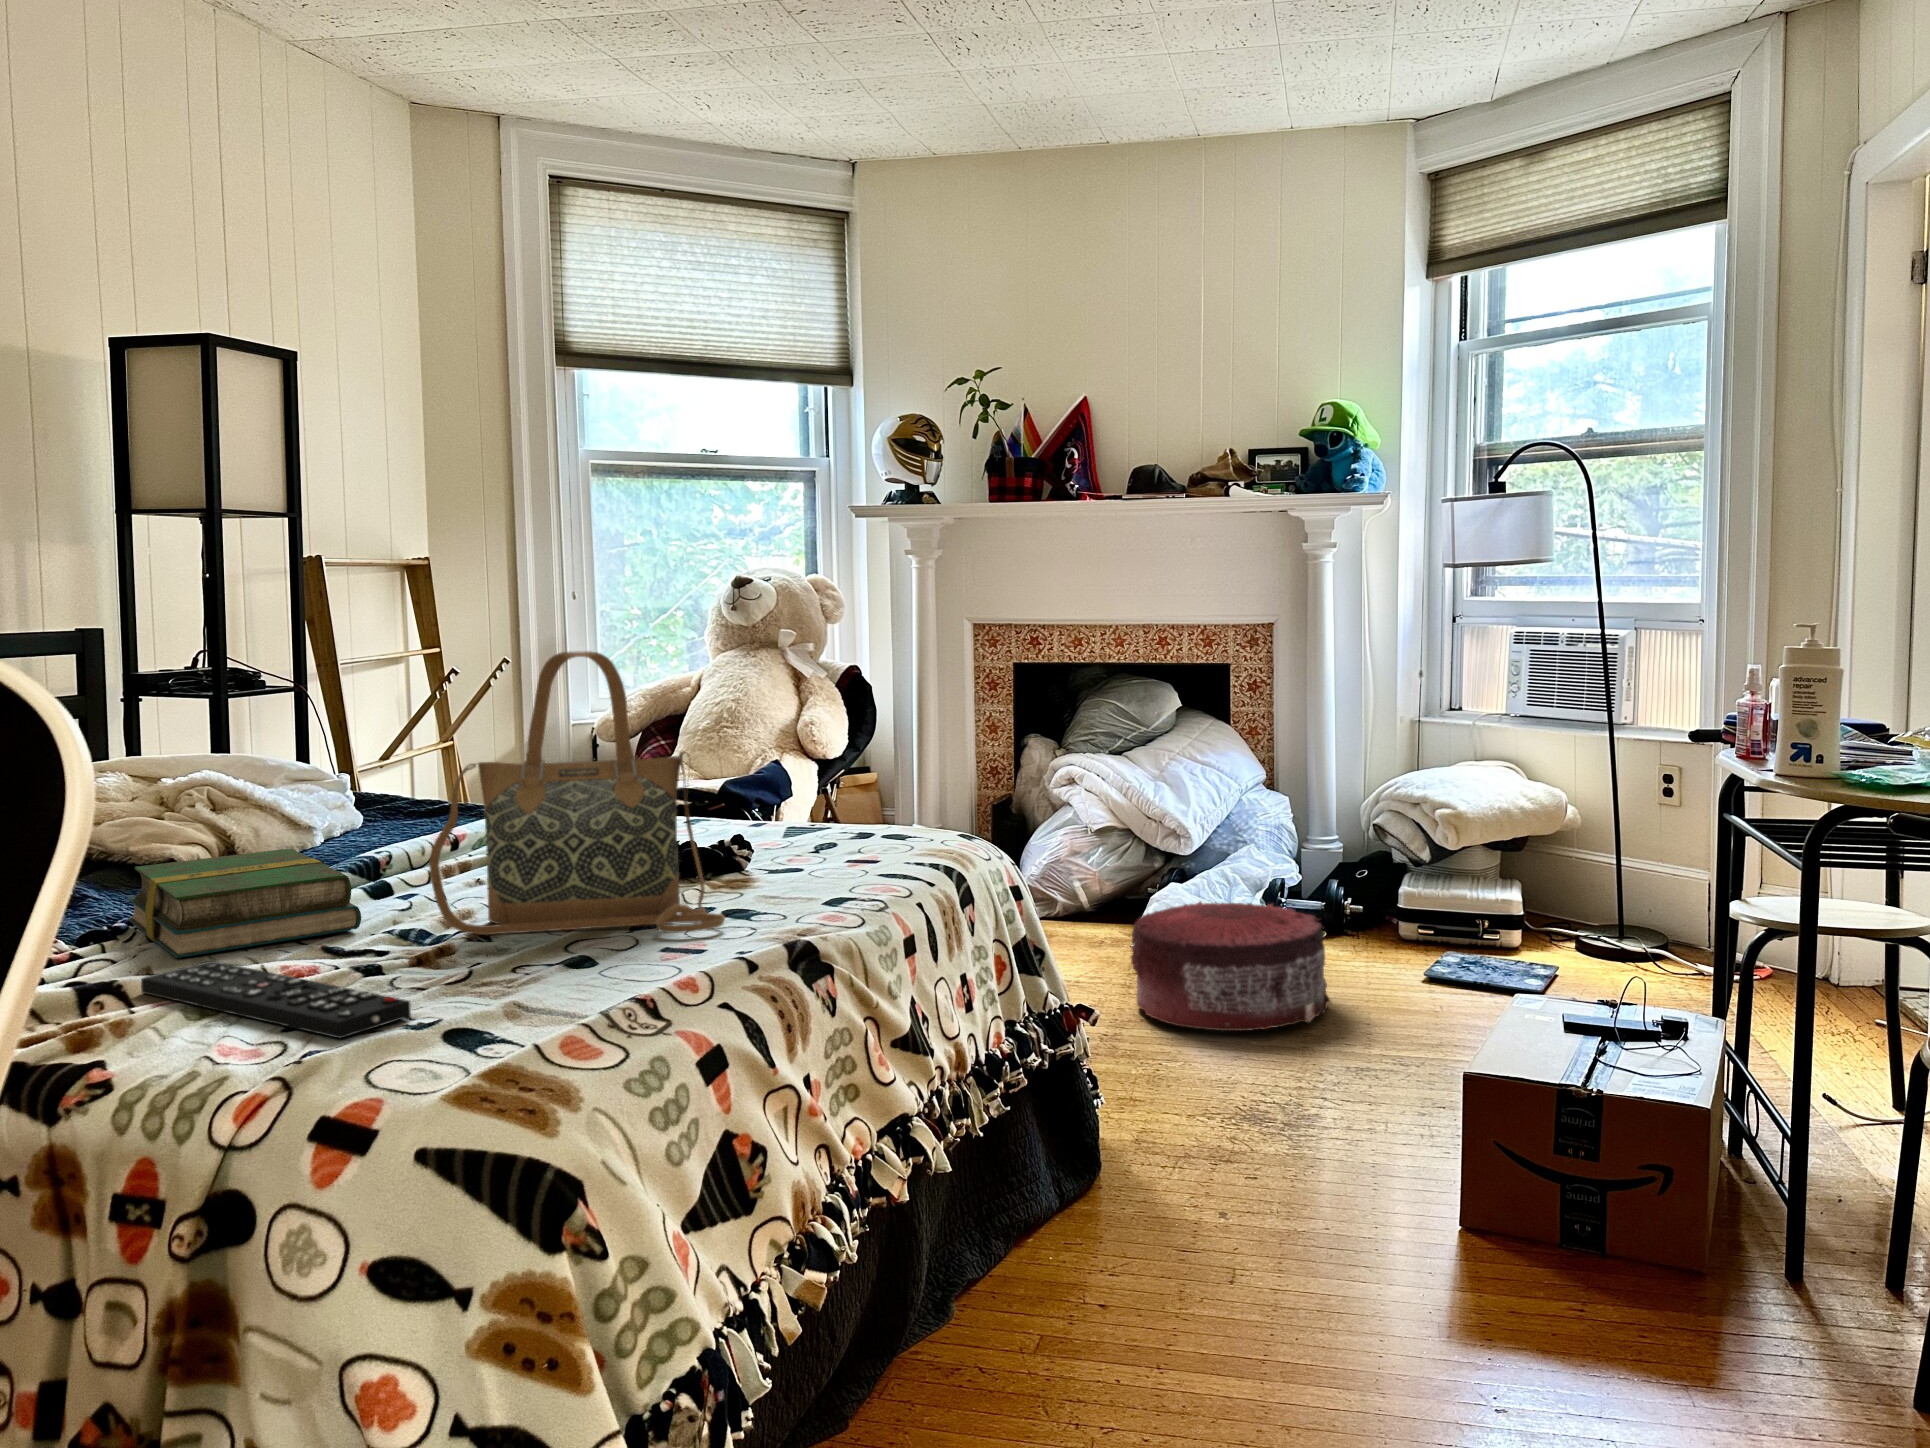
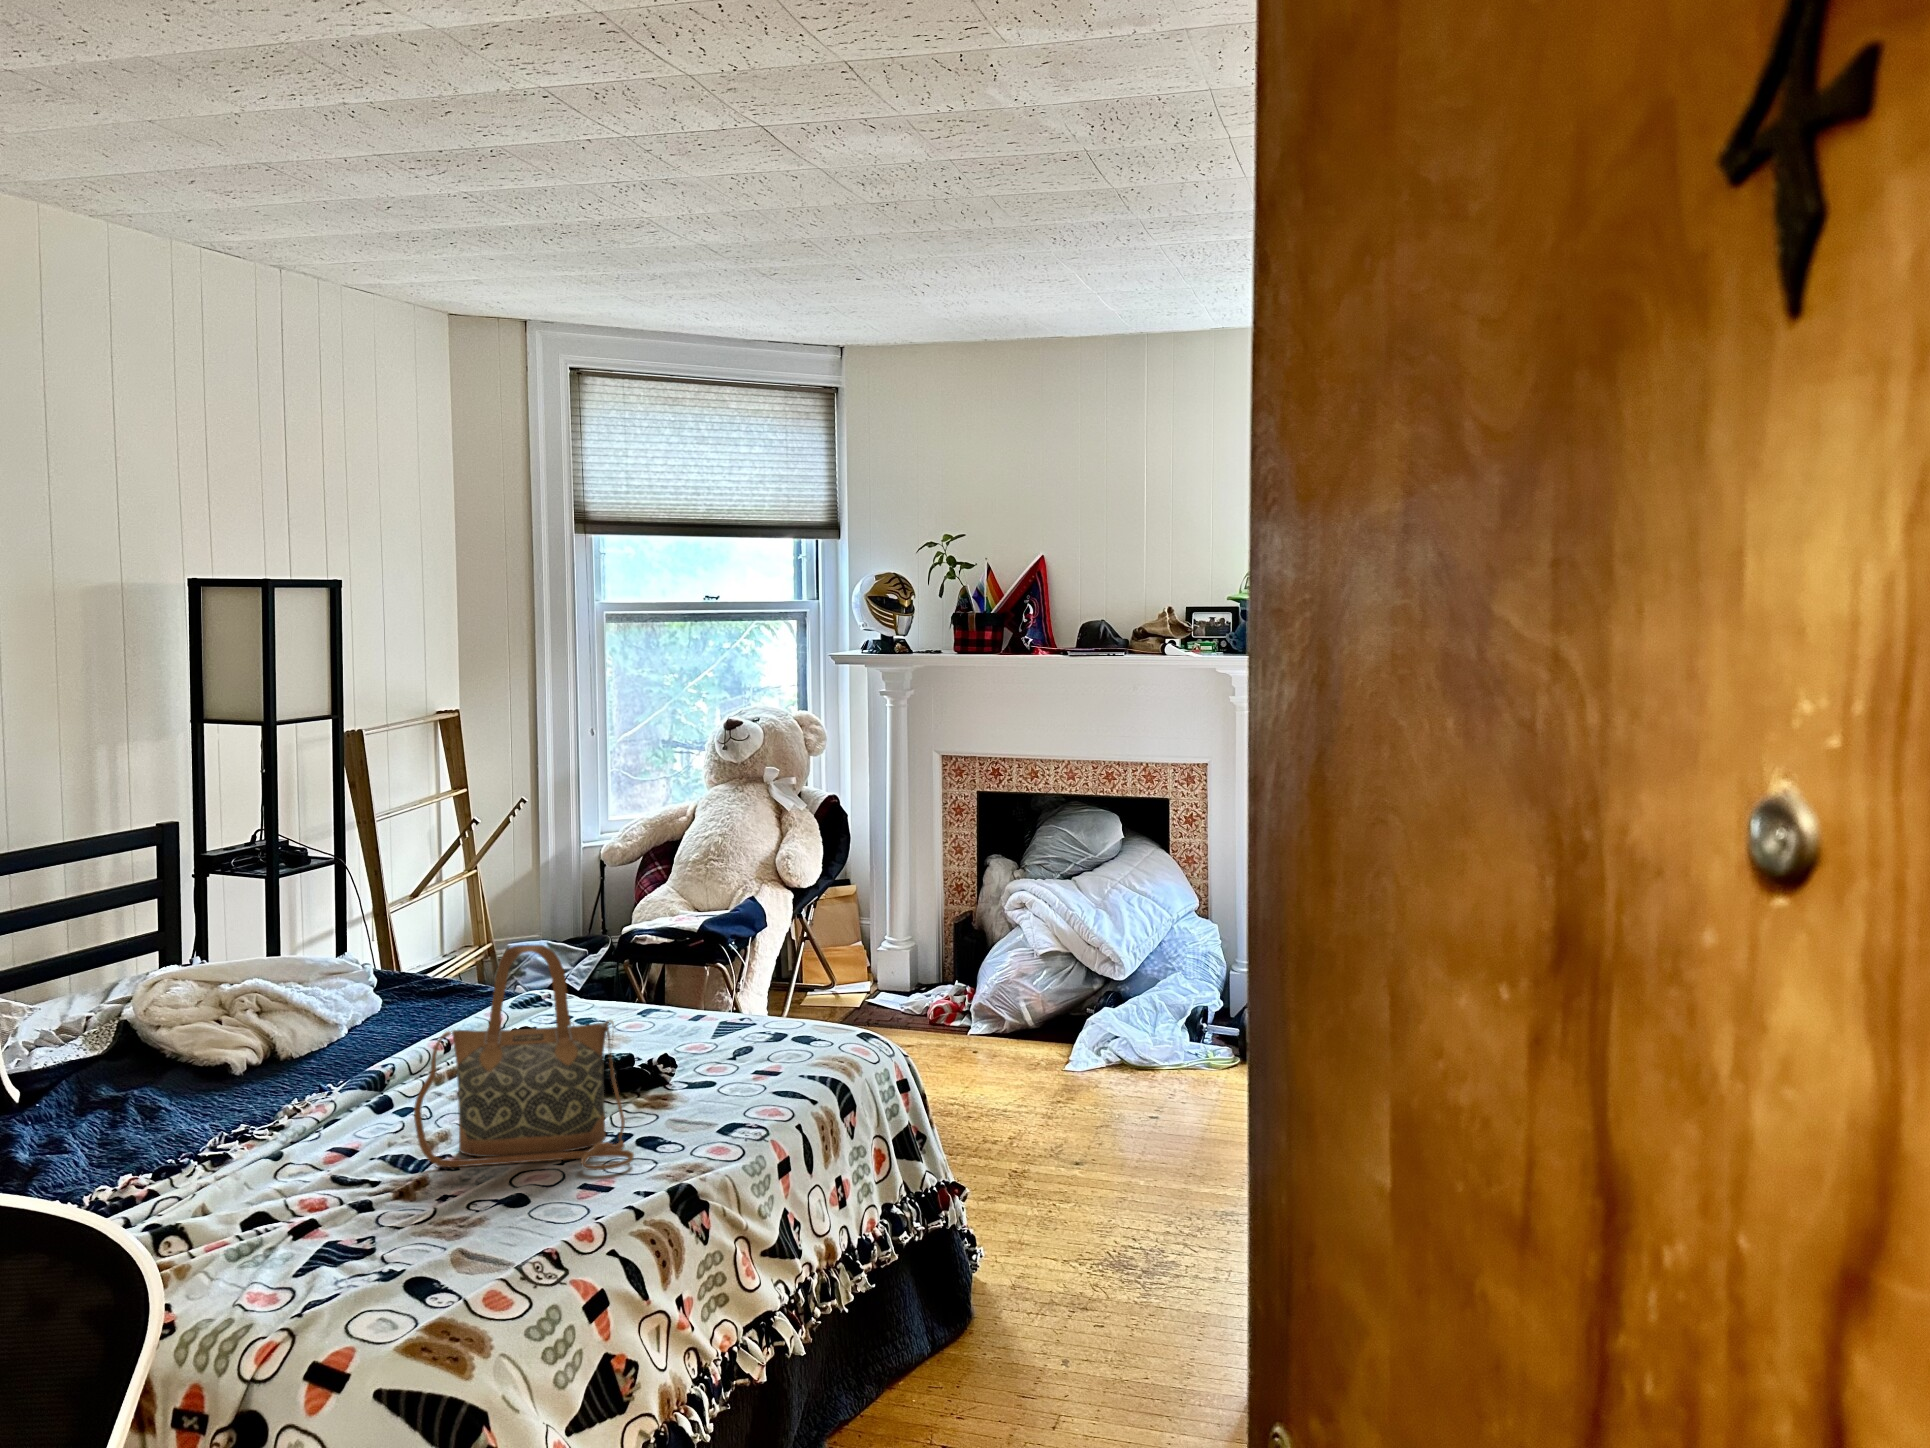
book: present [127,849,361,958] -> none [192,1080,363,1192]
pouf: present [1131,901,1331,1031] -> none [1038,1042,1212,1169]
remote control: present [141,961,411,1038] -> none [197,1203,383,1291]

